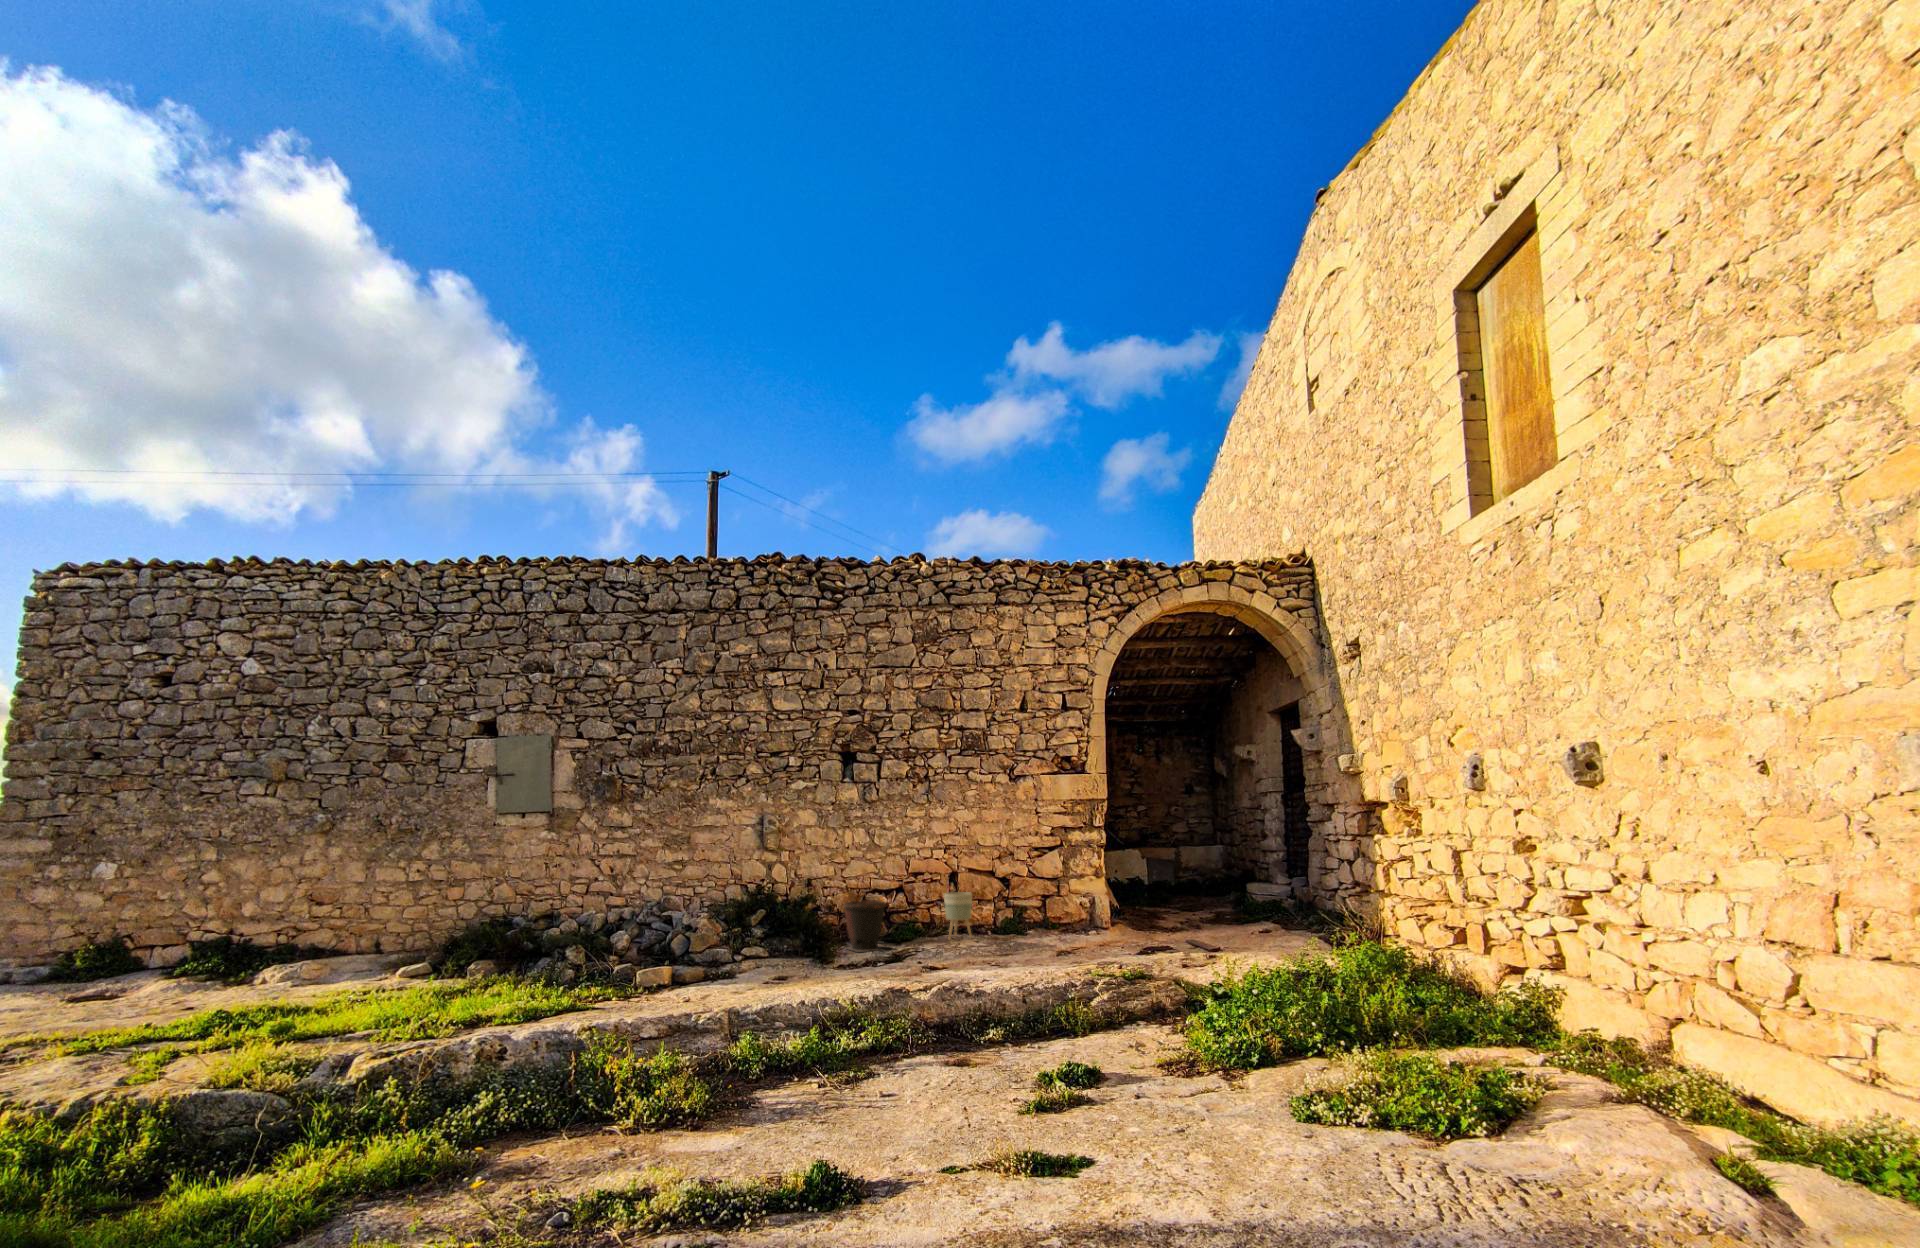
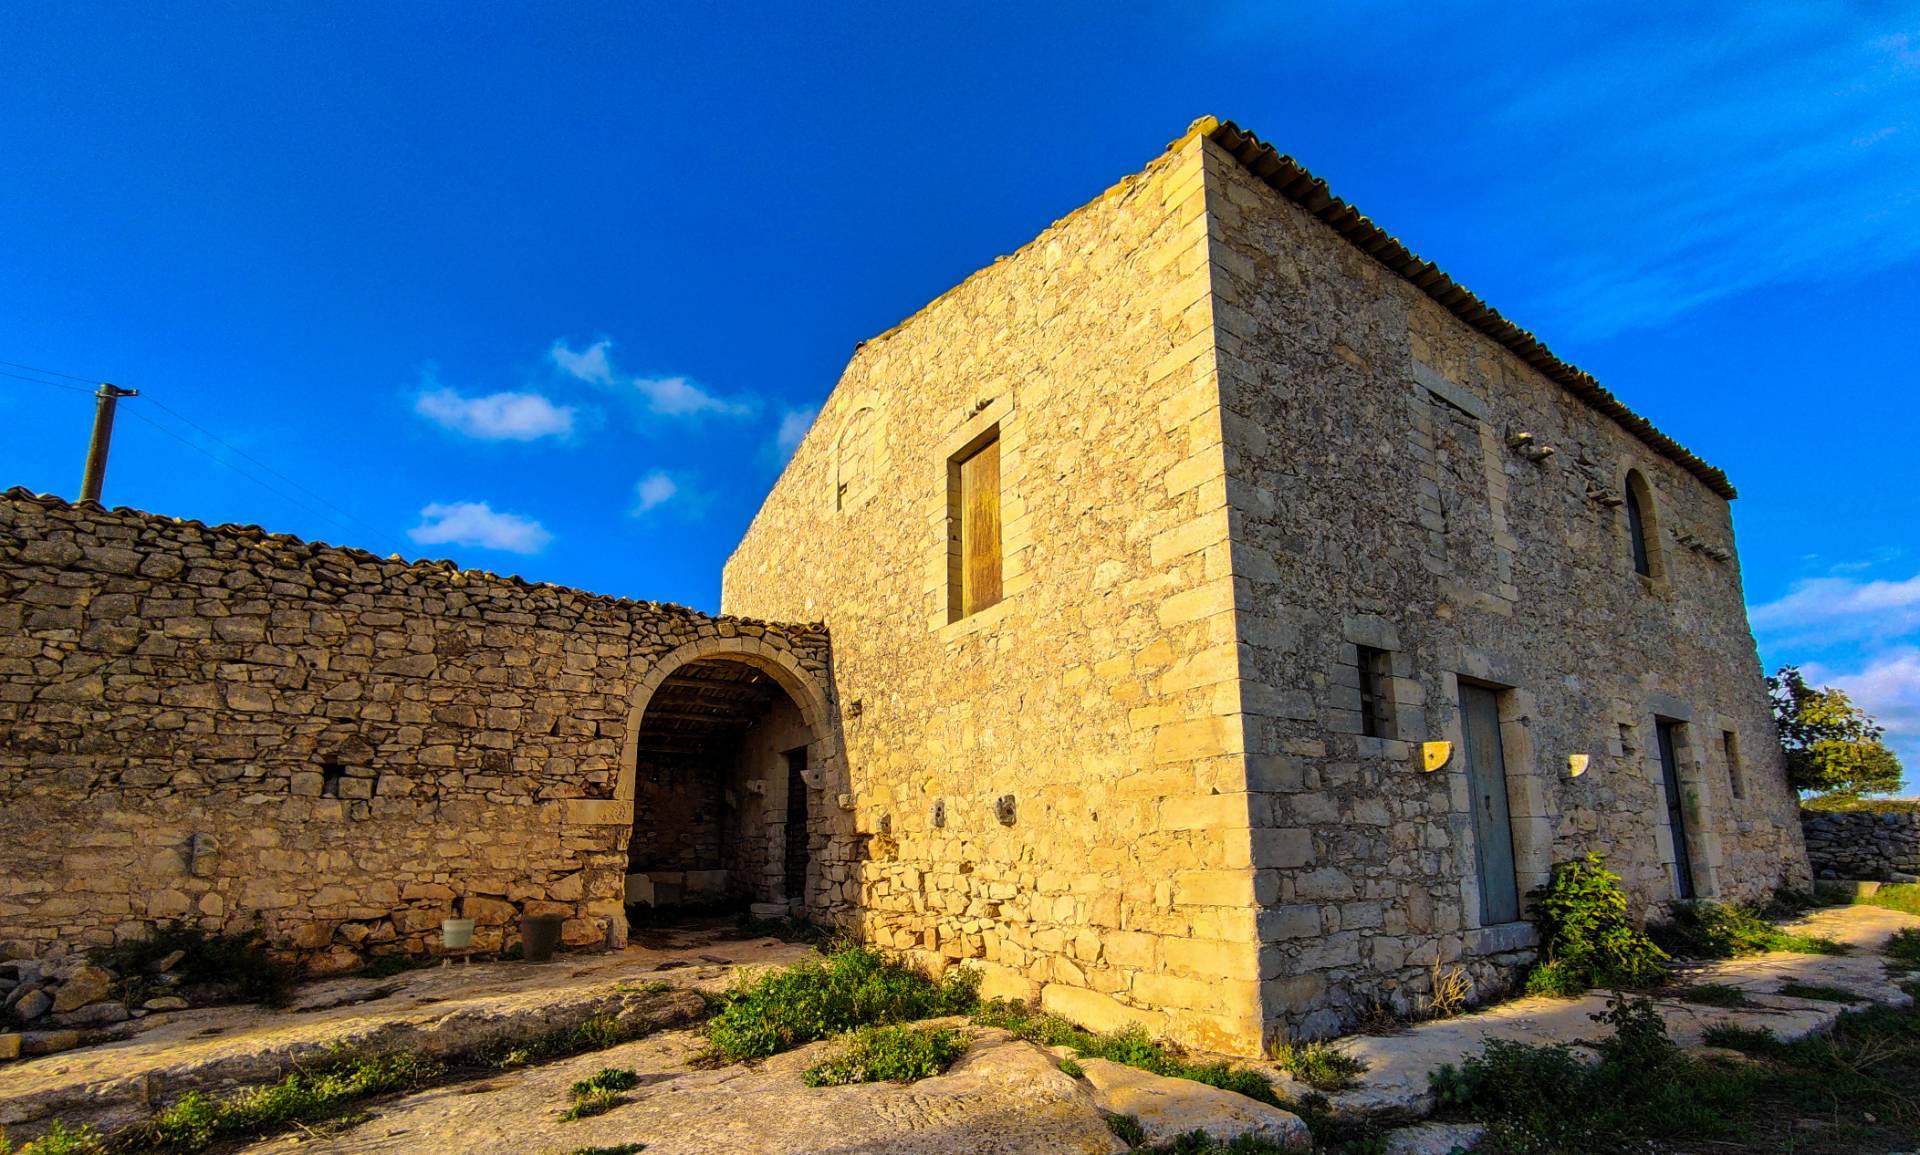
bucket: present [843,900,886,952] -> present [519,913,565,964]

